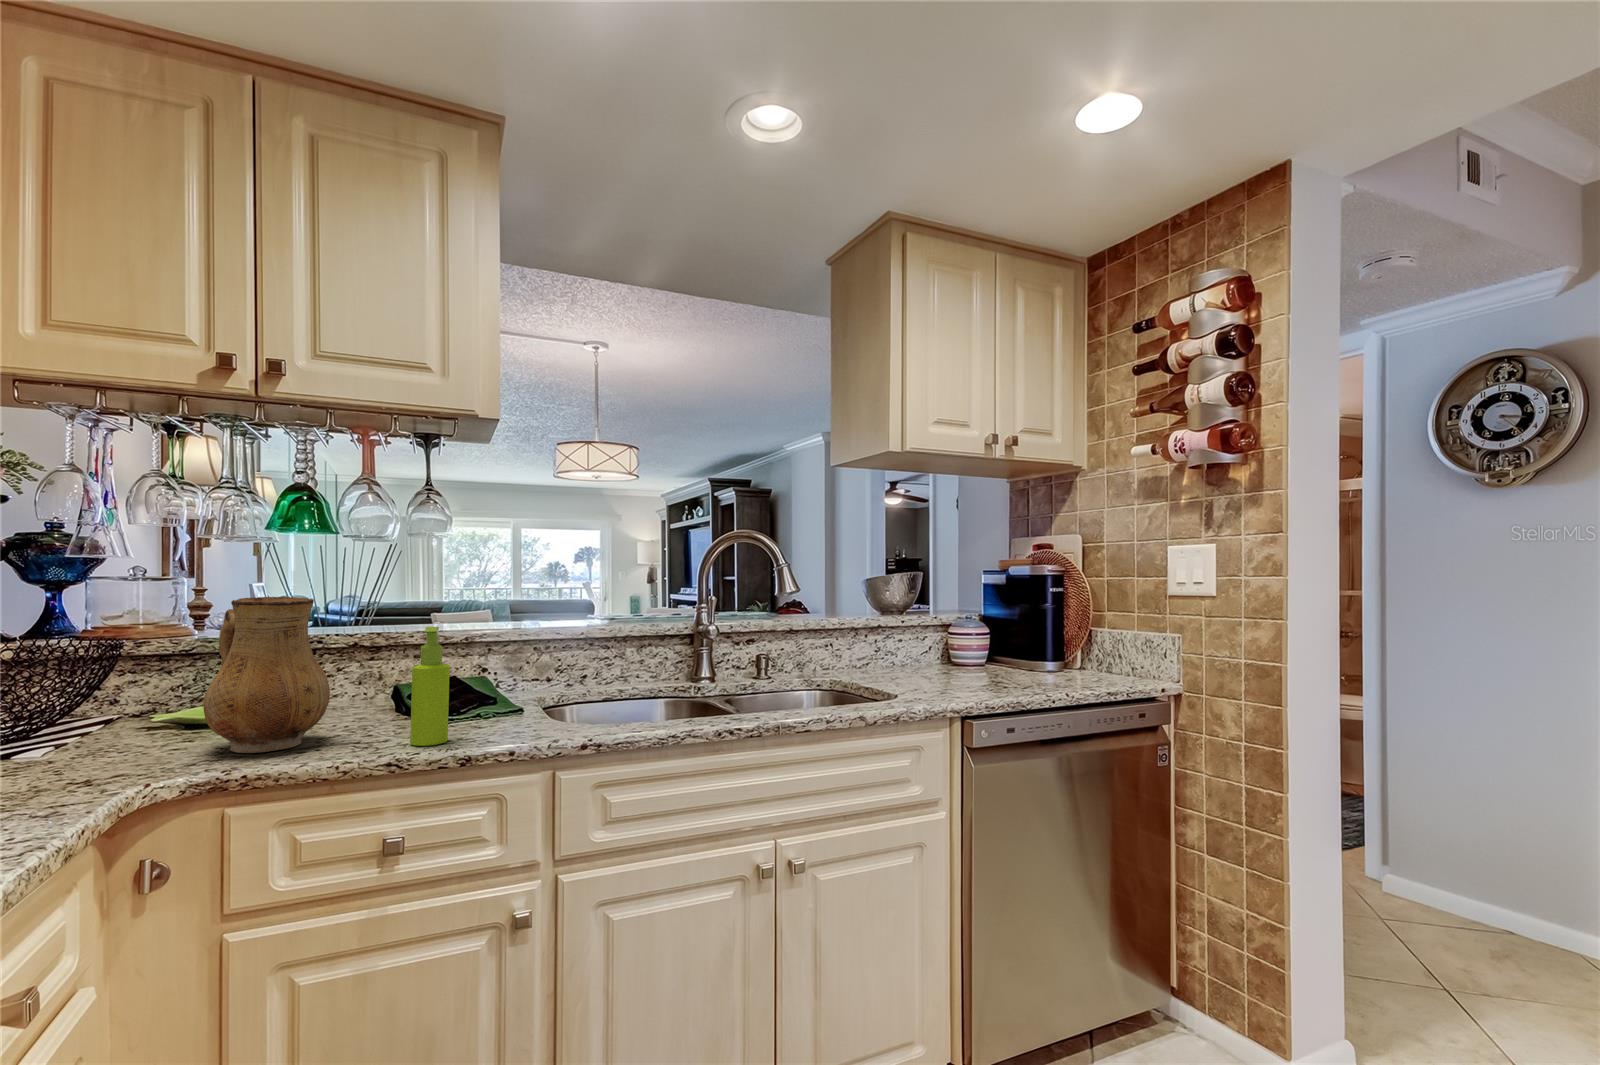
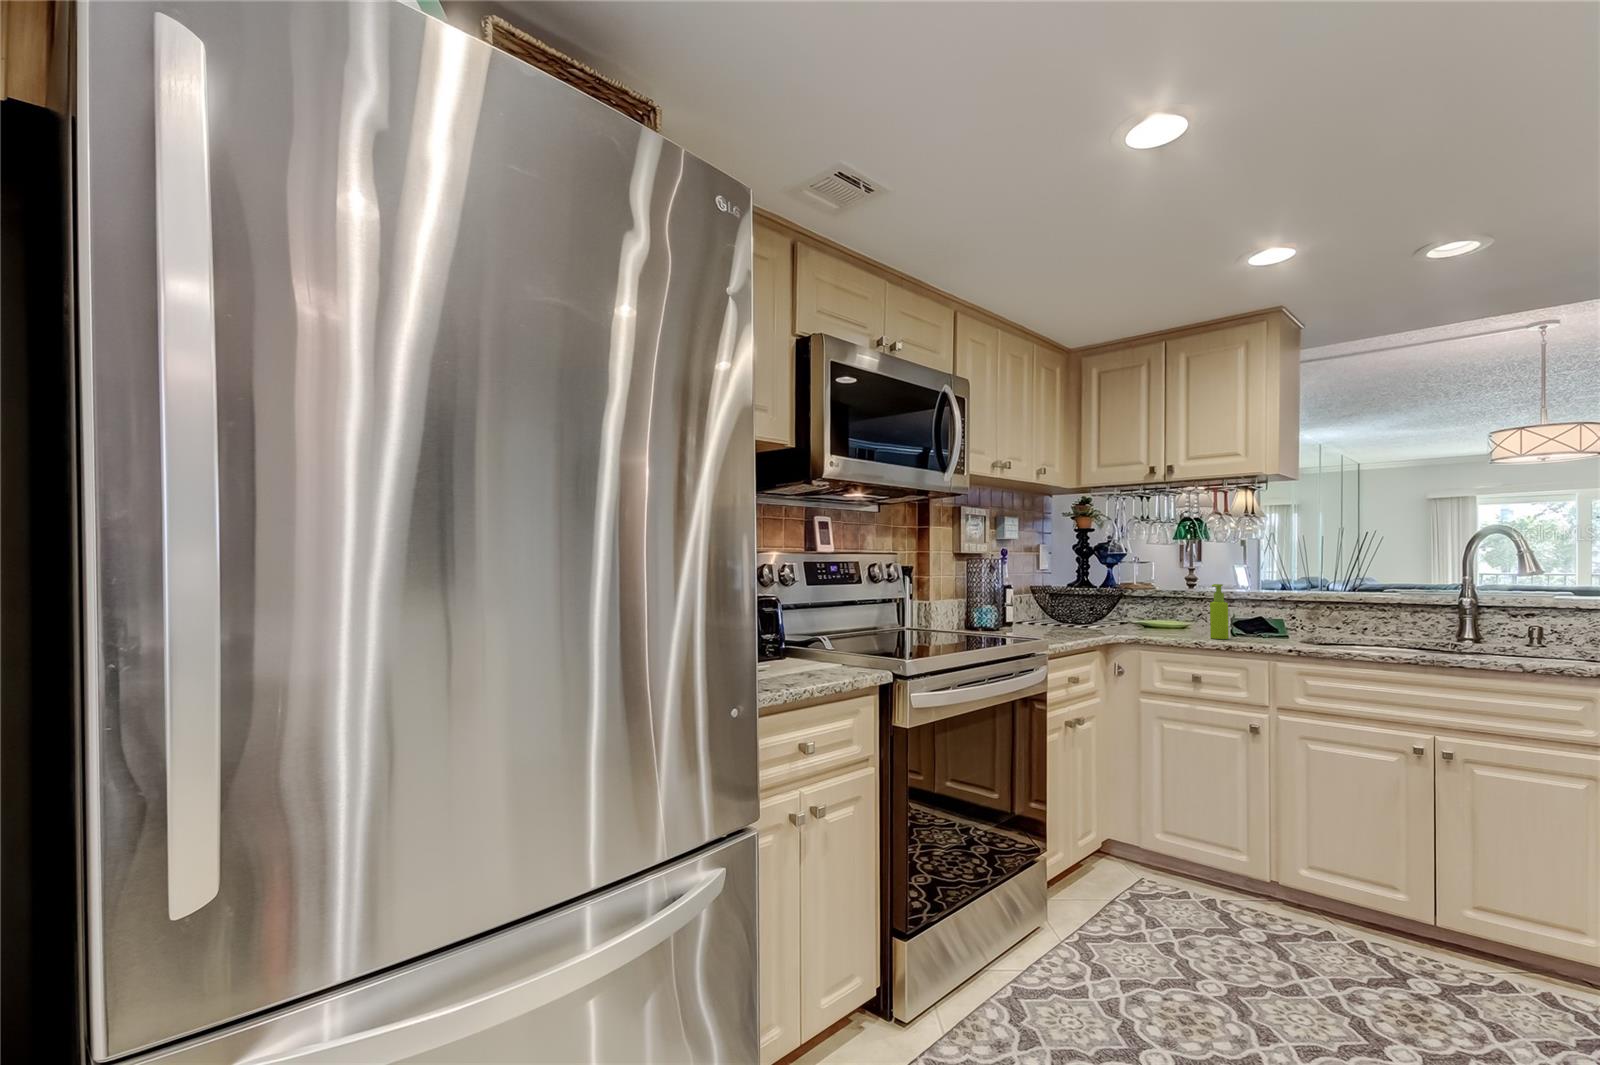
ceramic pitcher: present [203,597,330,753] -> none [1136,569,1185,633]

